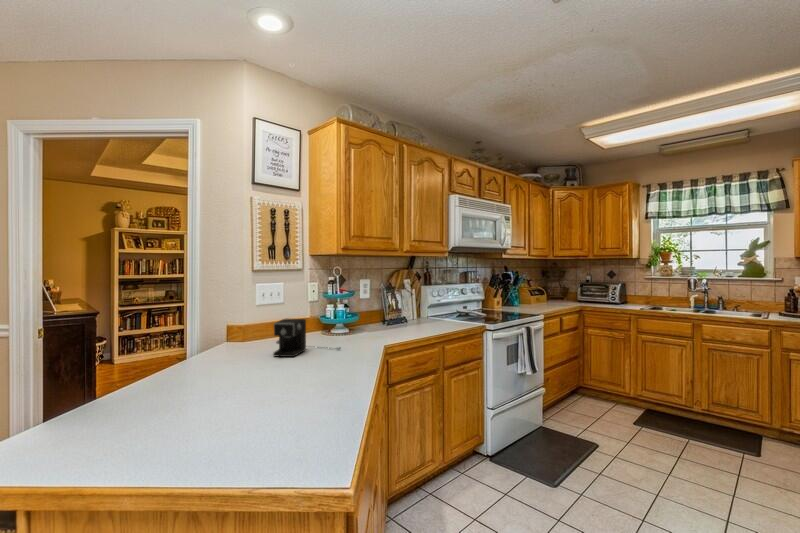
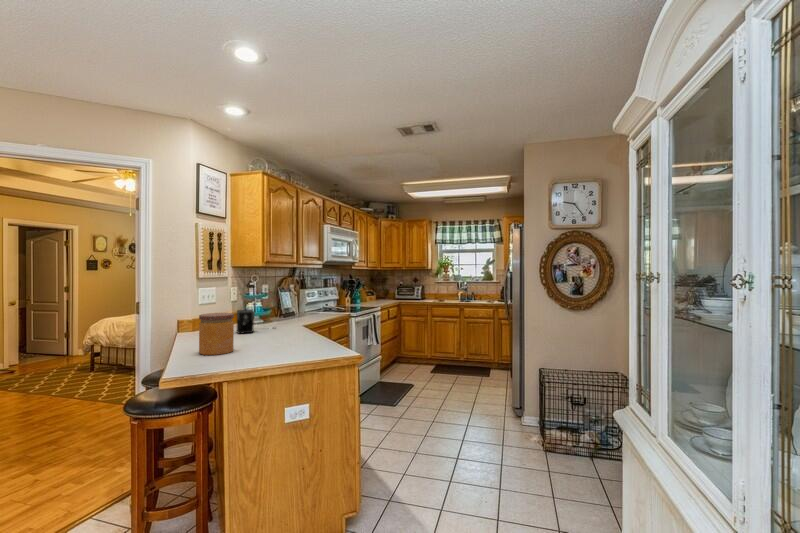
jar: none [105,335,174,419] -> present [199,313,234,355]

